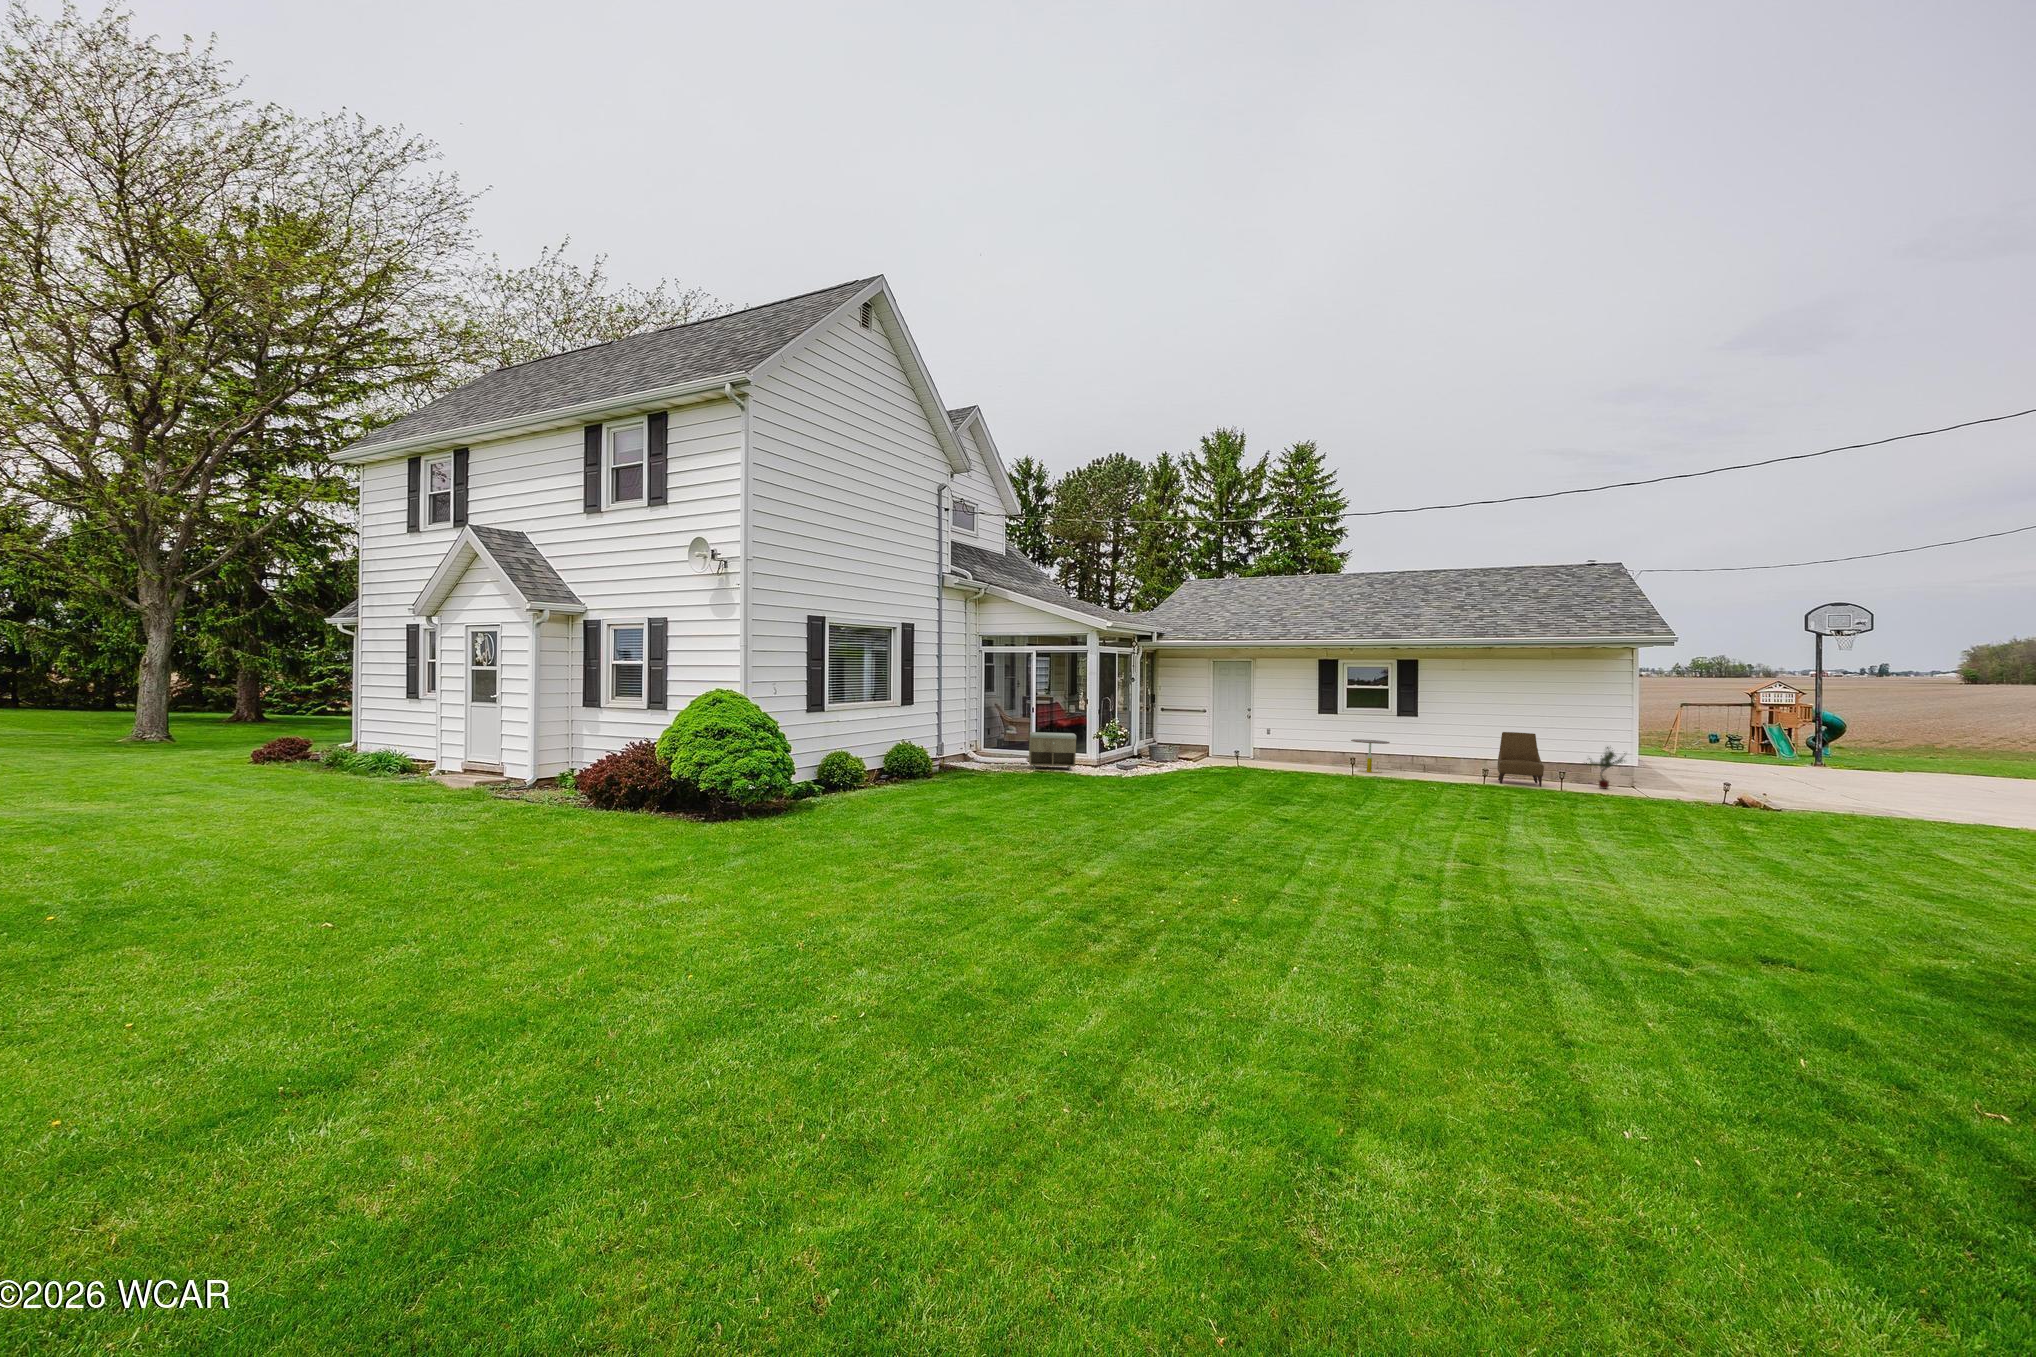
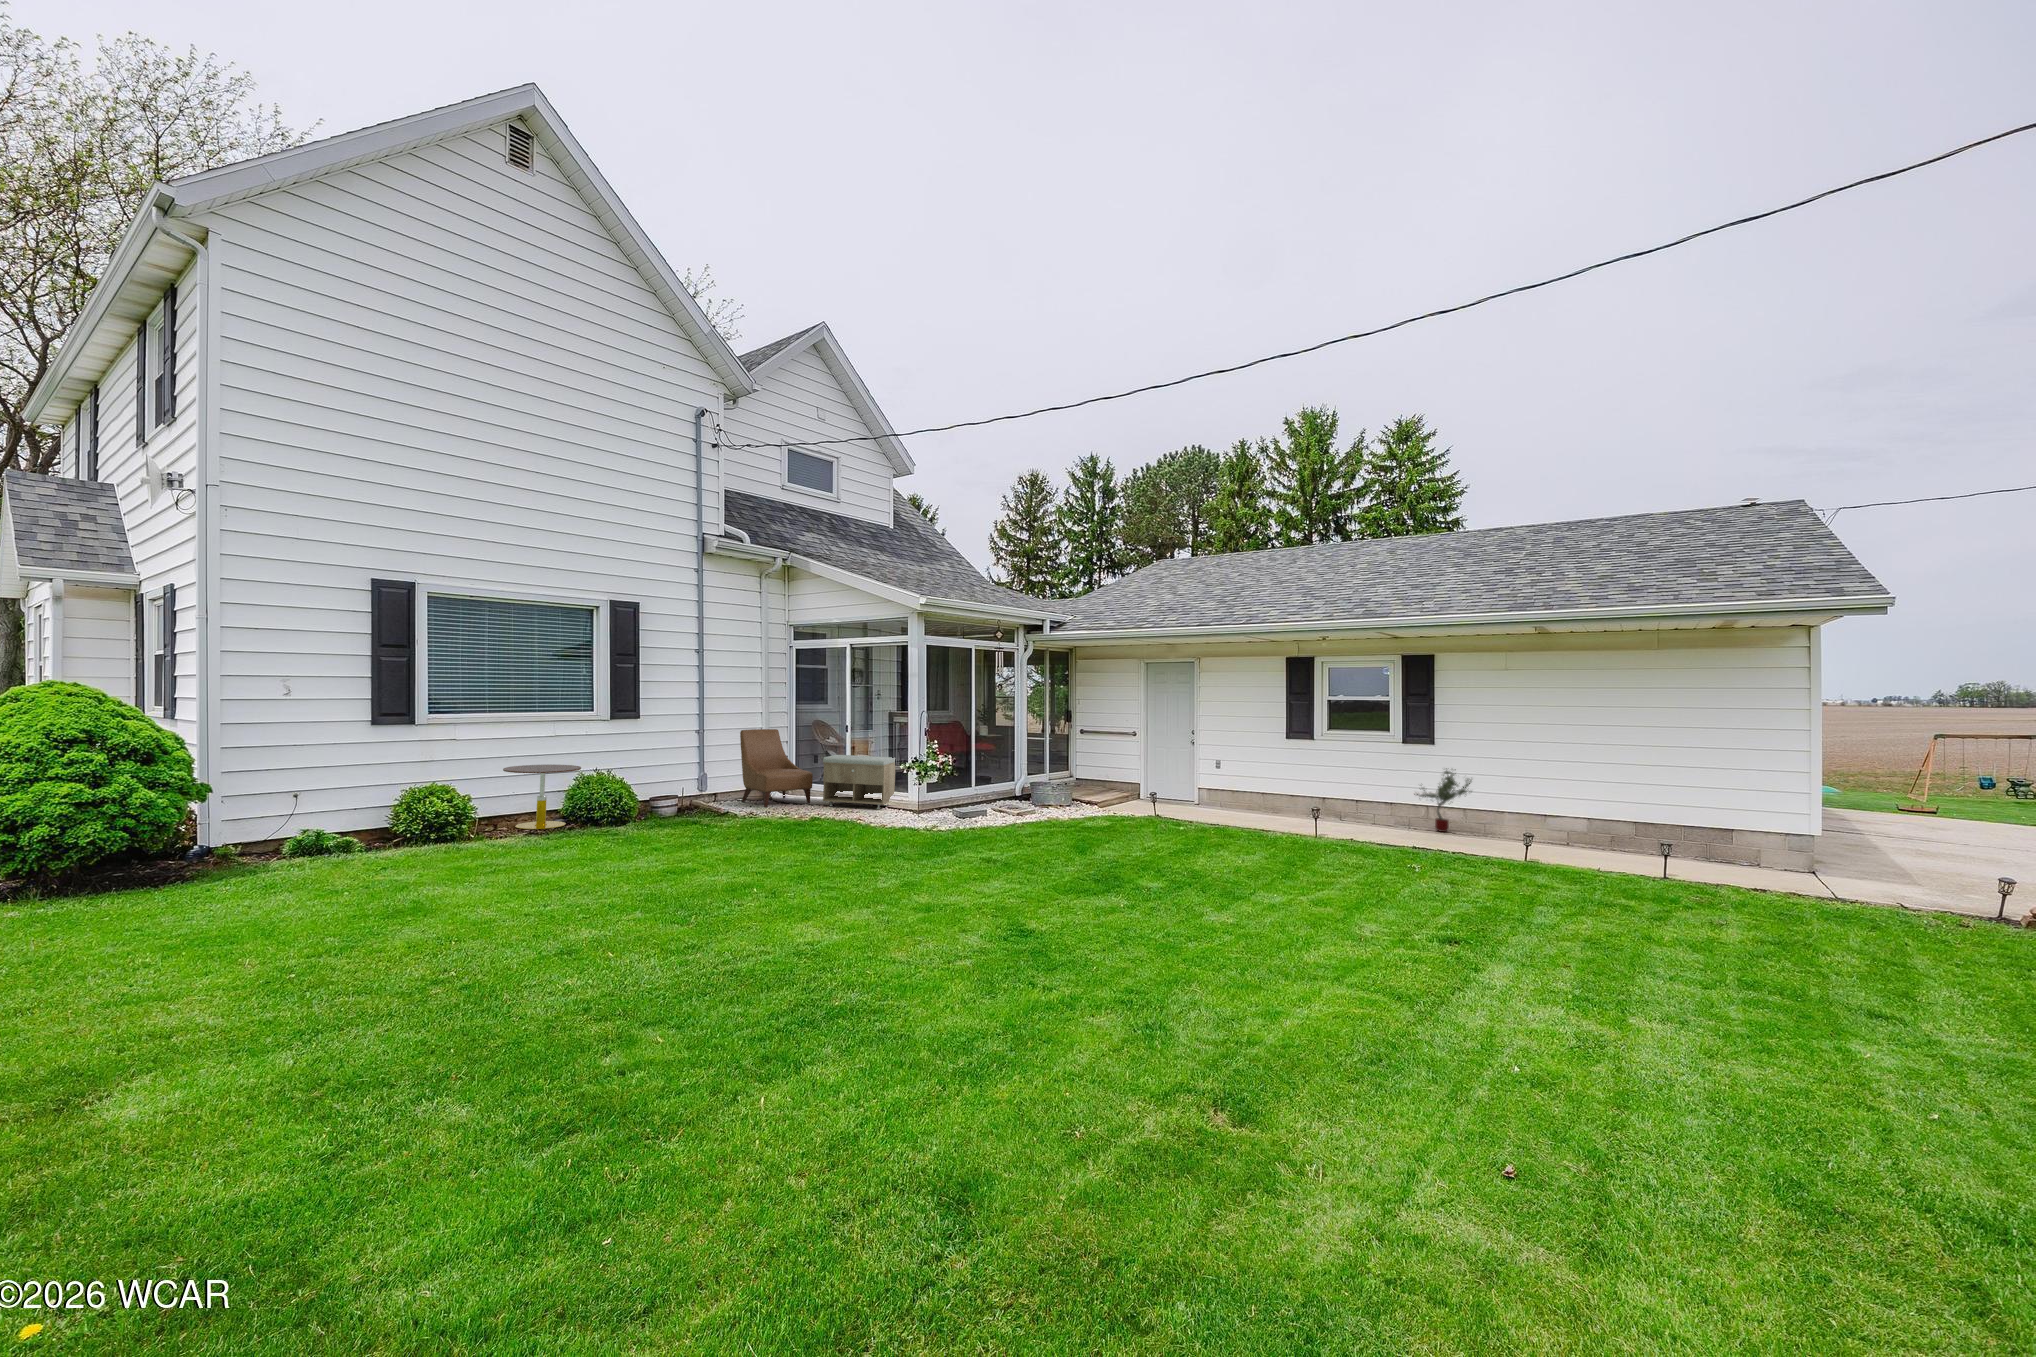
chair: present [1497,732,1544,787] -> present [740,729,813,808]
side table: present [1351,739,1390,773] -> present [503,765,581,829]
potted tree: present [1586,747,1625,789] -> present [1414,768,1471,832]

